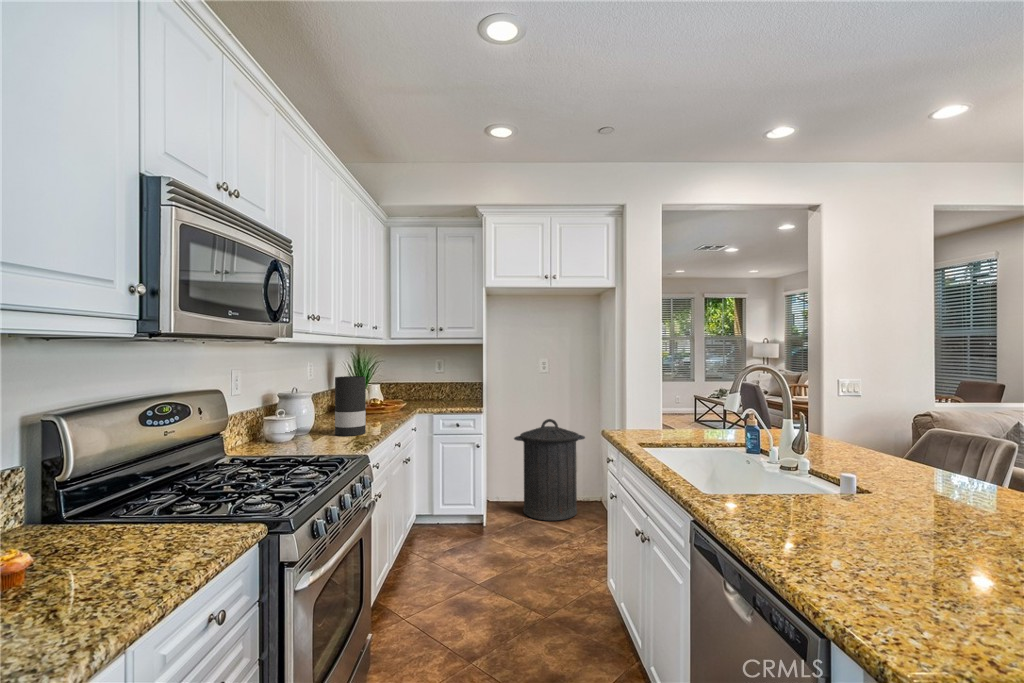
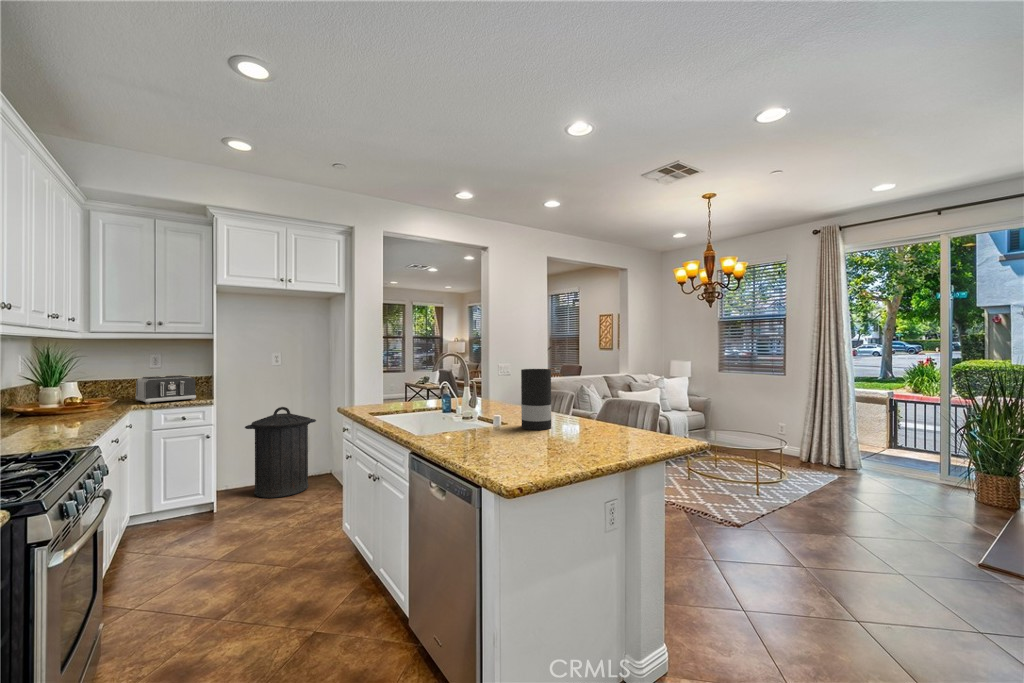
vase: present [335,376,366,436] -> present [521,369,551,430]
toaster: none [423,381,469,408] -> present [135,375,196,404]

